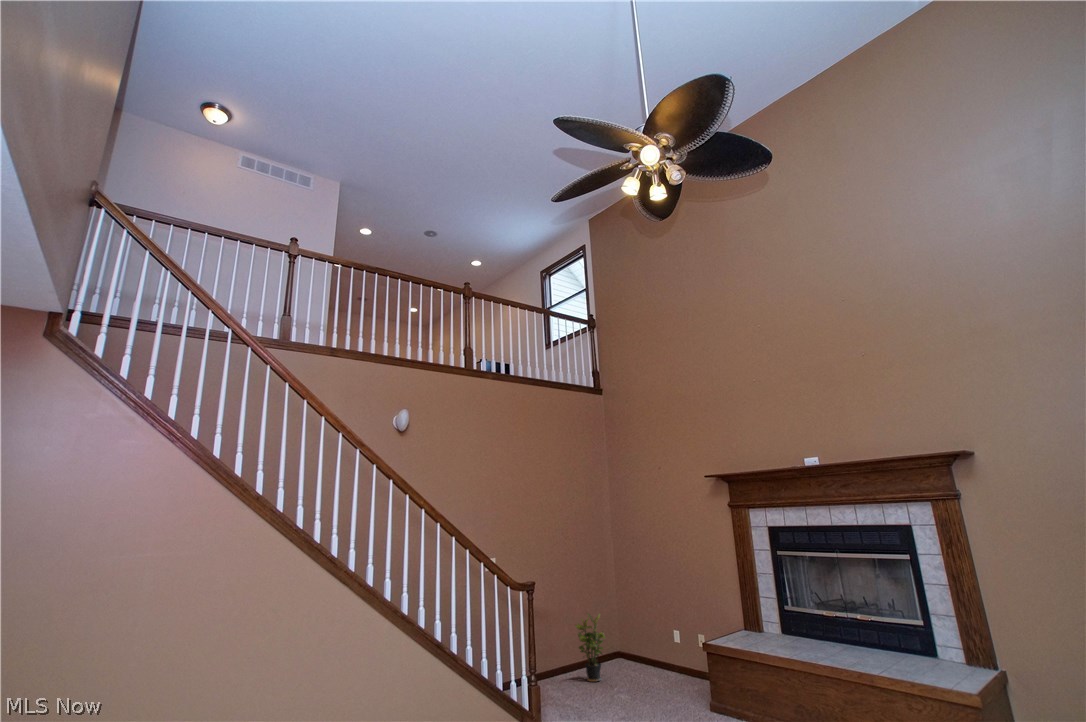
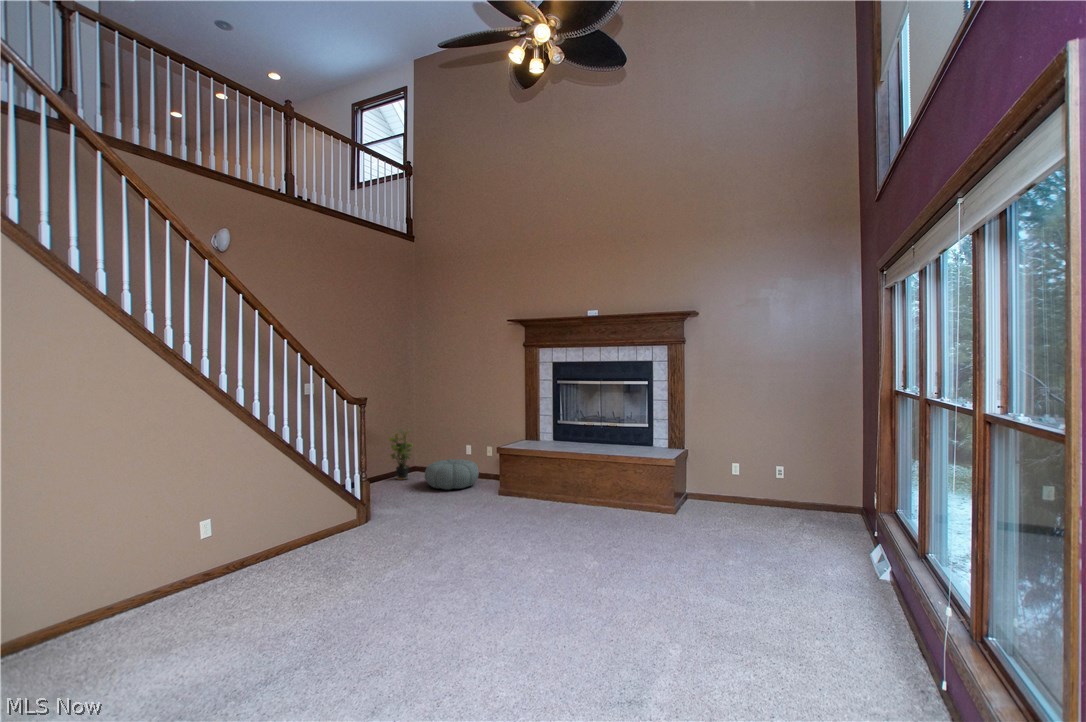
pouf: none [614,658,684,701] -> present [425,459,479,490]

